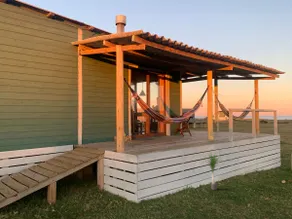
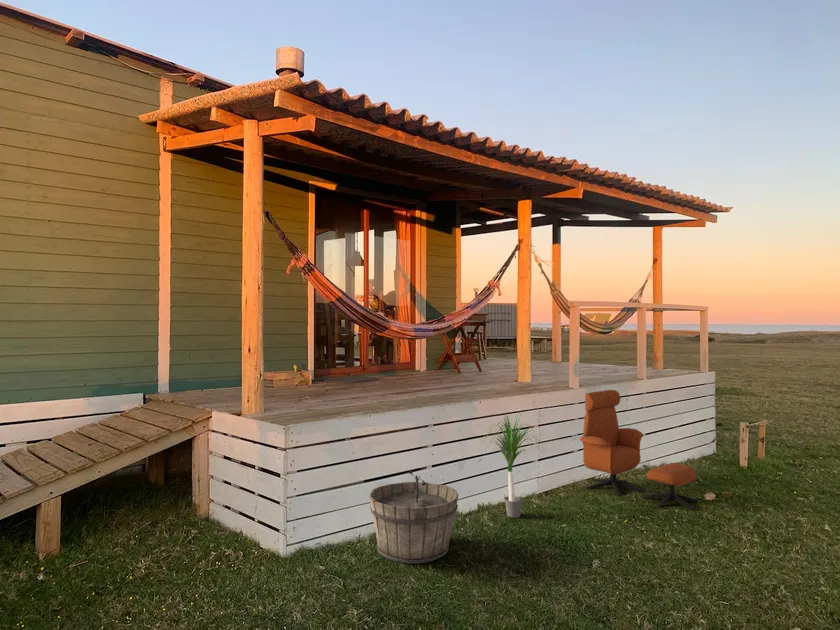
lounge chair: none [234,143,280,187] -> present [580,390,698,510]
wooden bucket: none [166,172,199,205] -> present [369,471,459,564]

